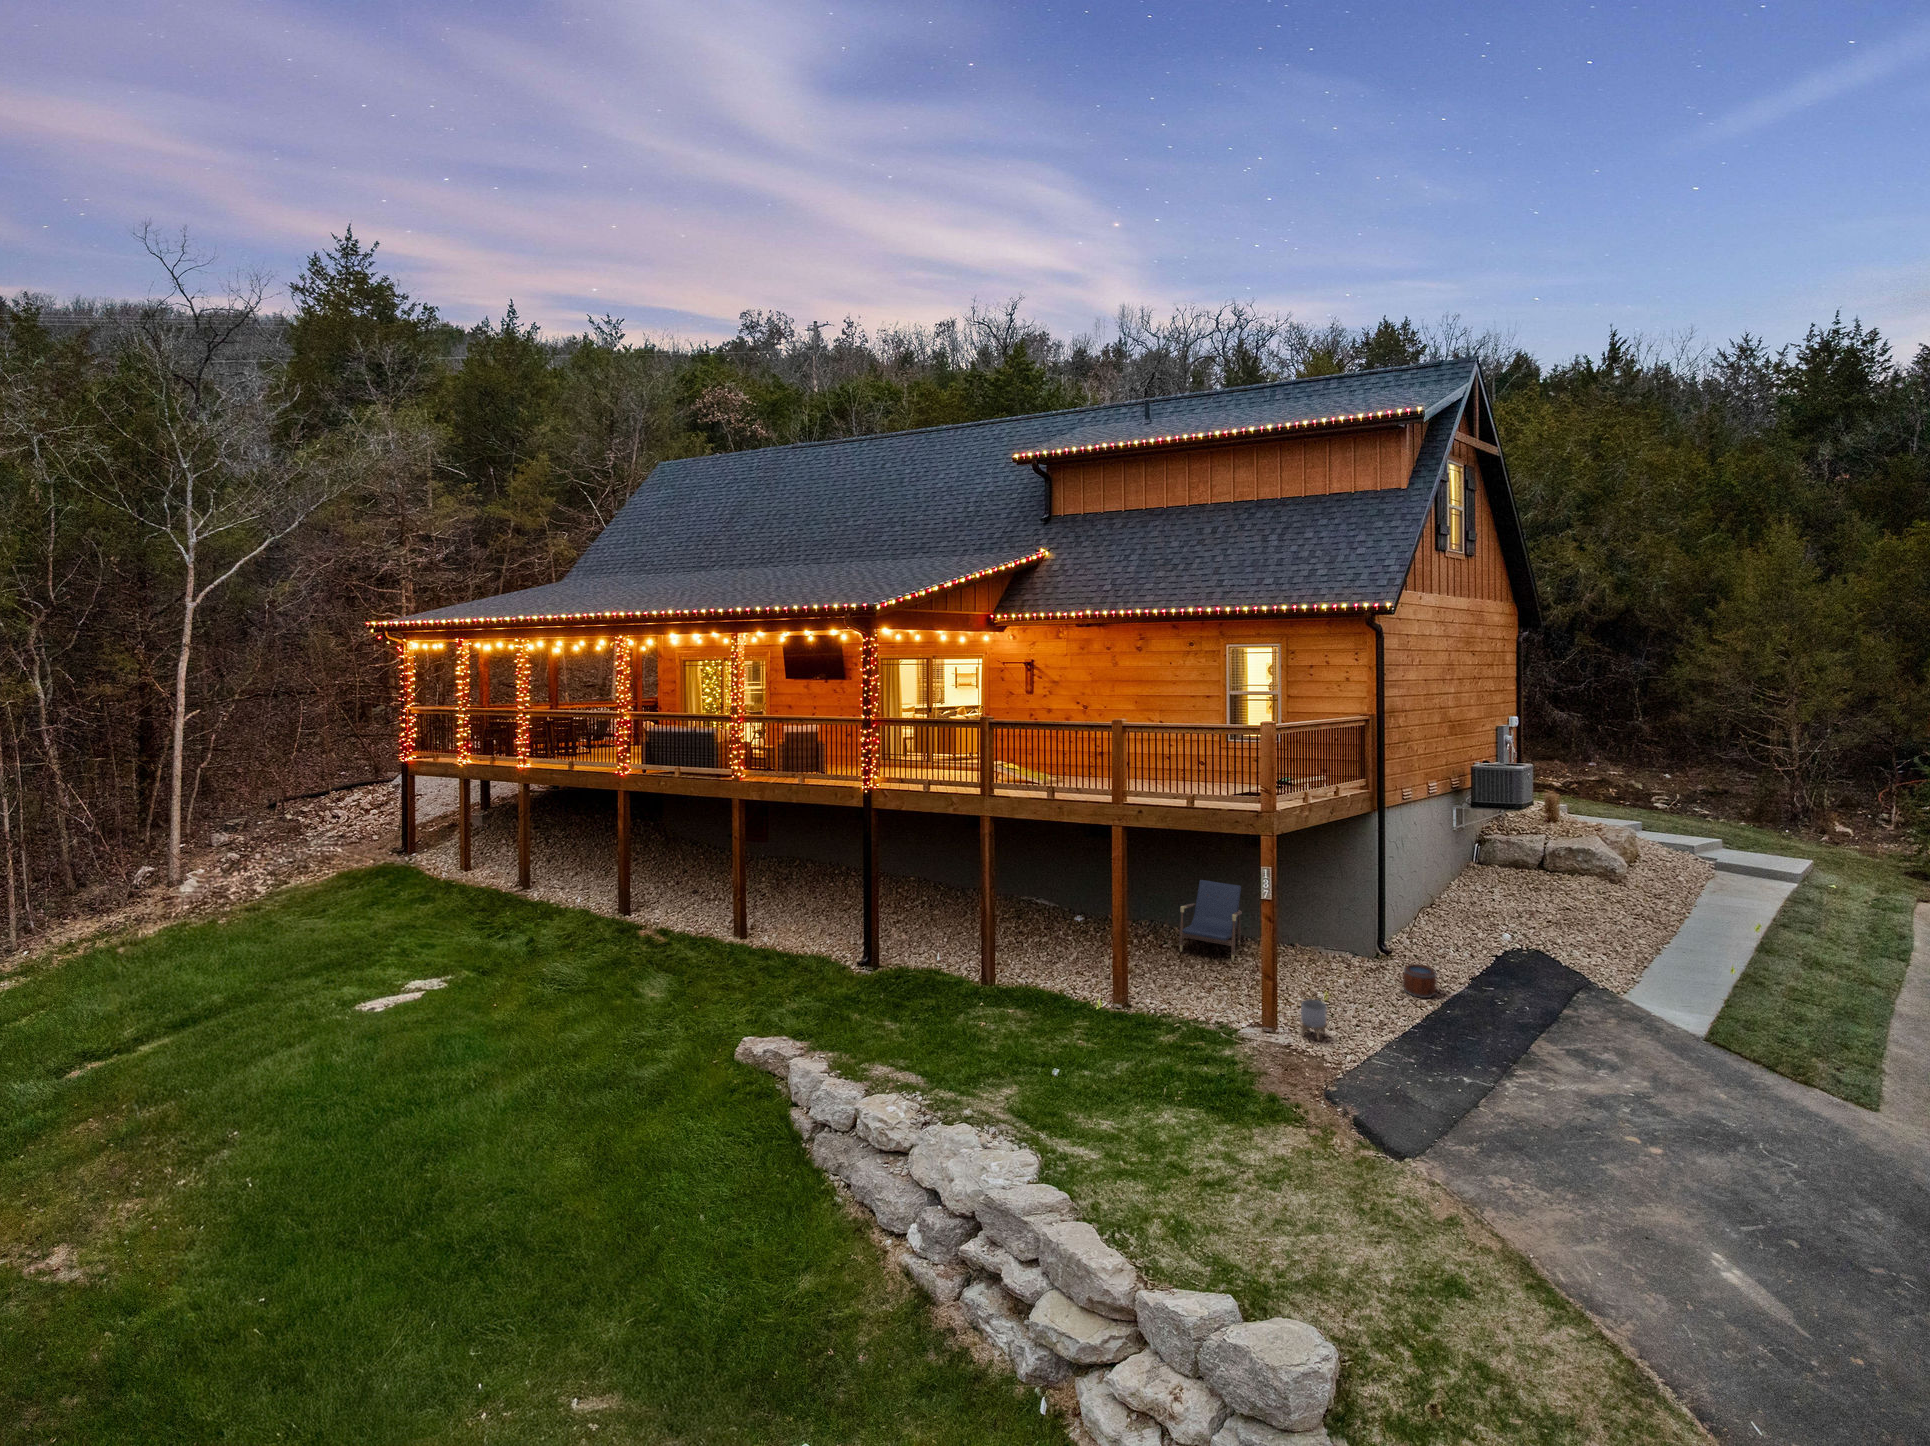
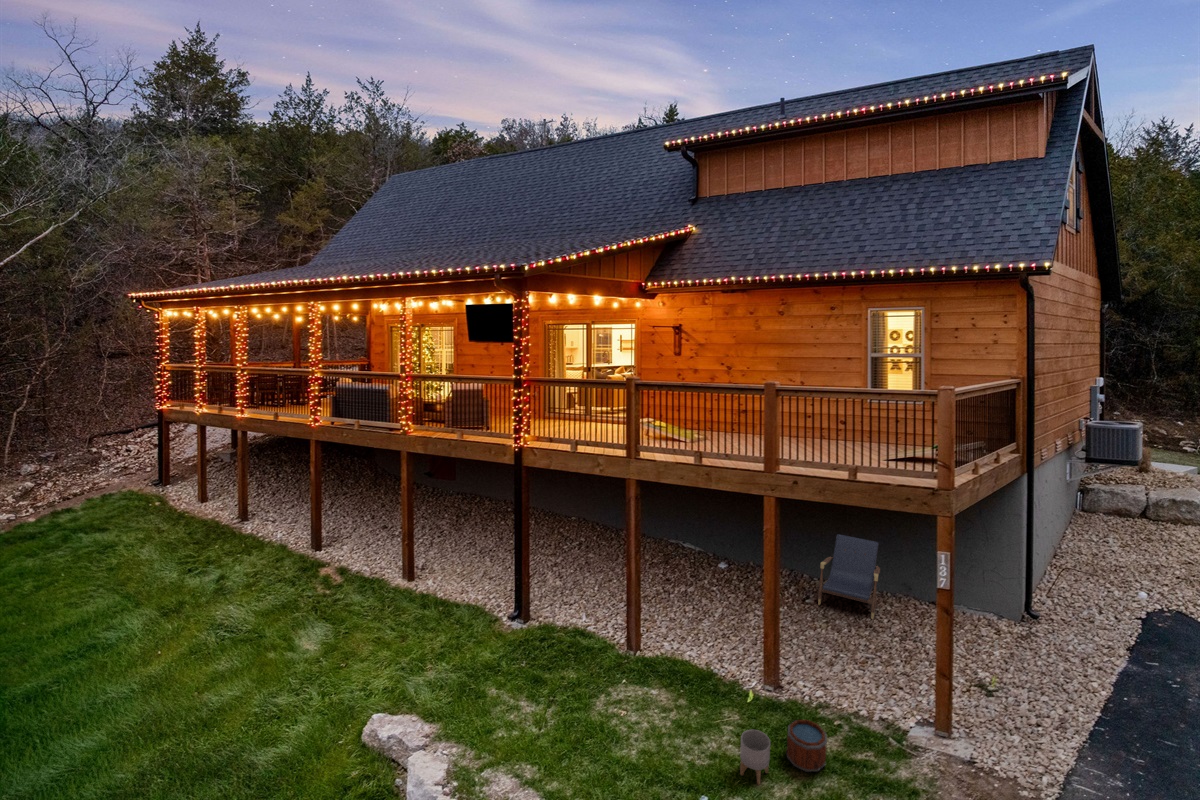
bucket: present [1403,964,1437,998] -> present [787,720,827,772]
planter: present [1301,999,1326,1041] -> present [740,730,770,785]

